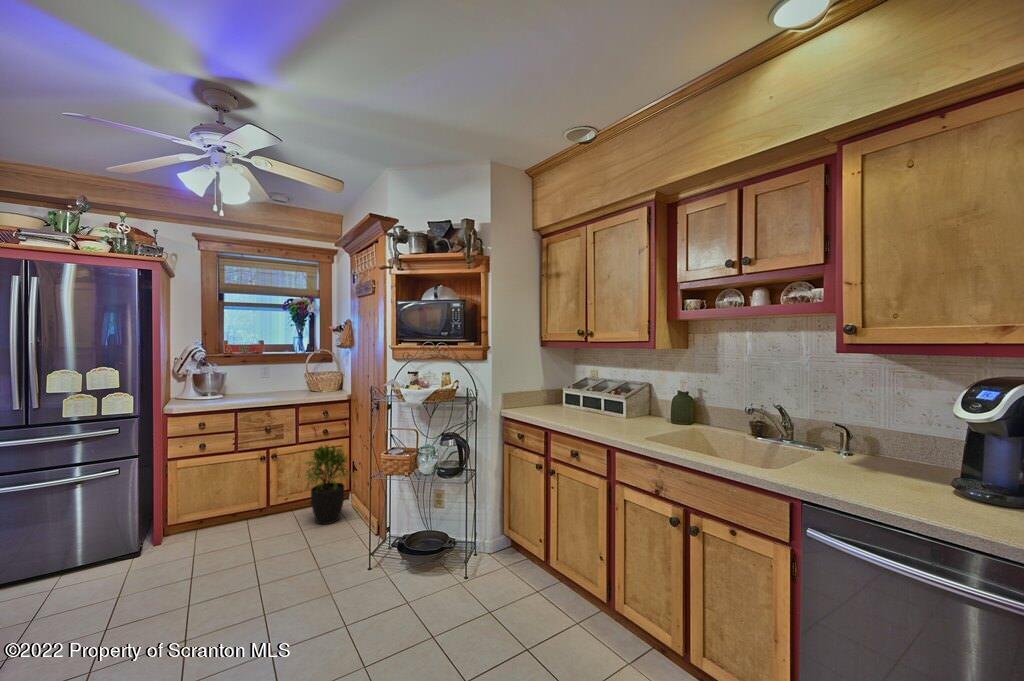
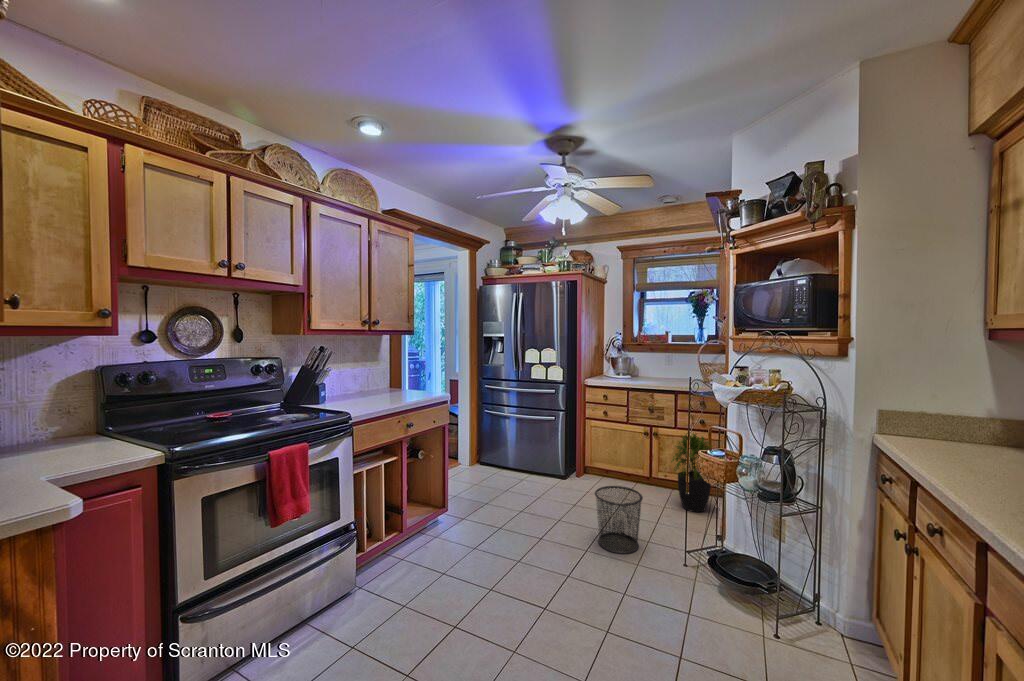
waste bin: none [257,519,318,602] -> present [595,486,643,554]

